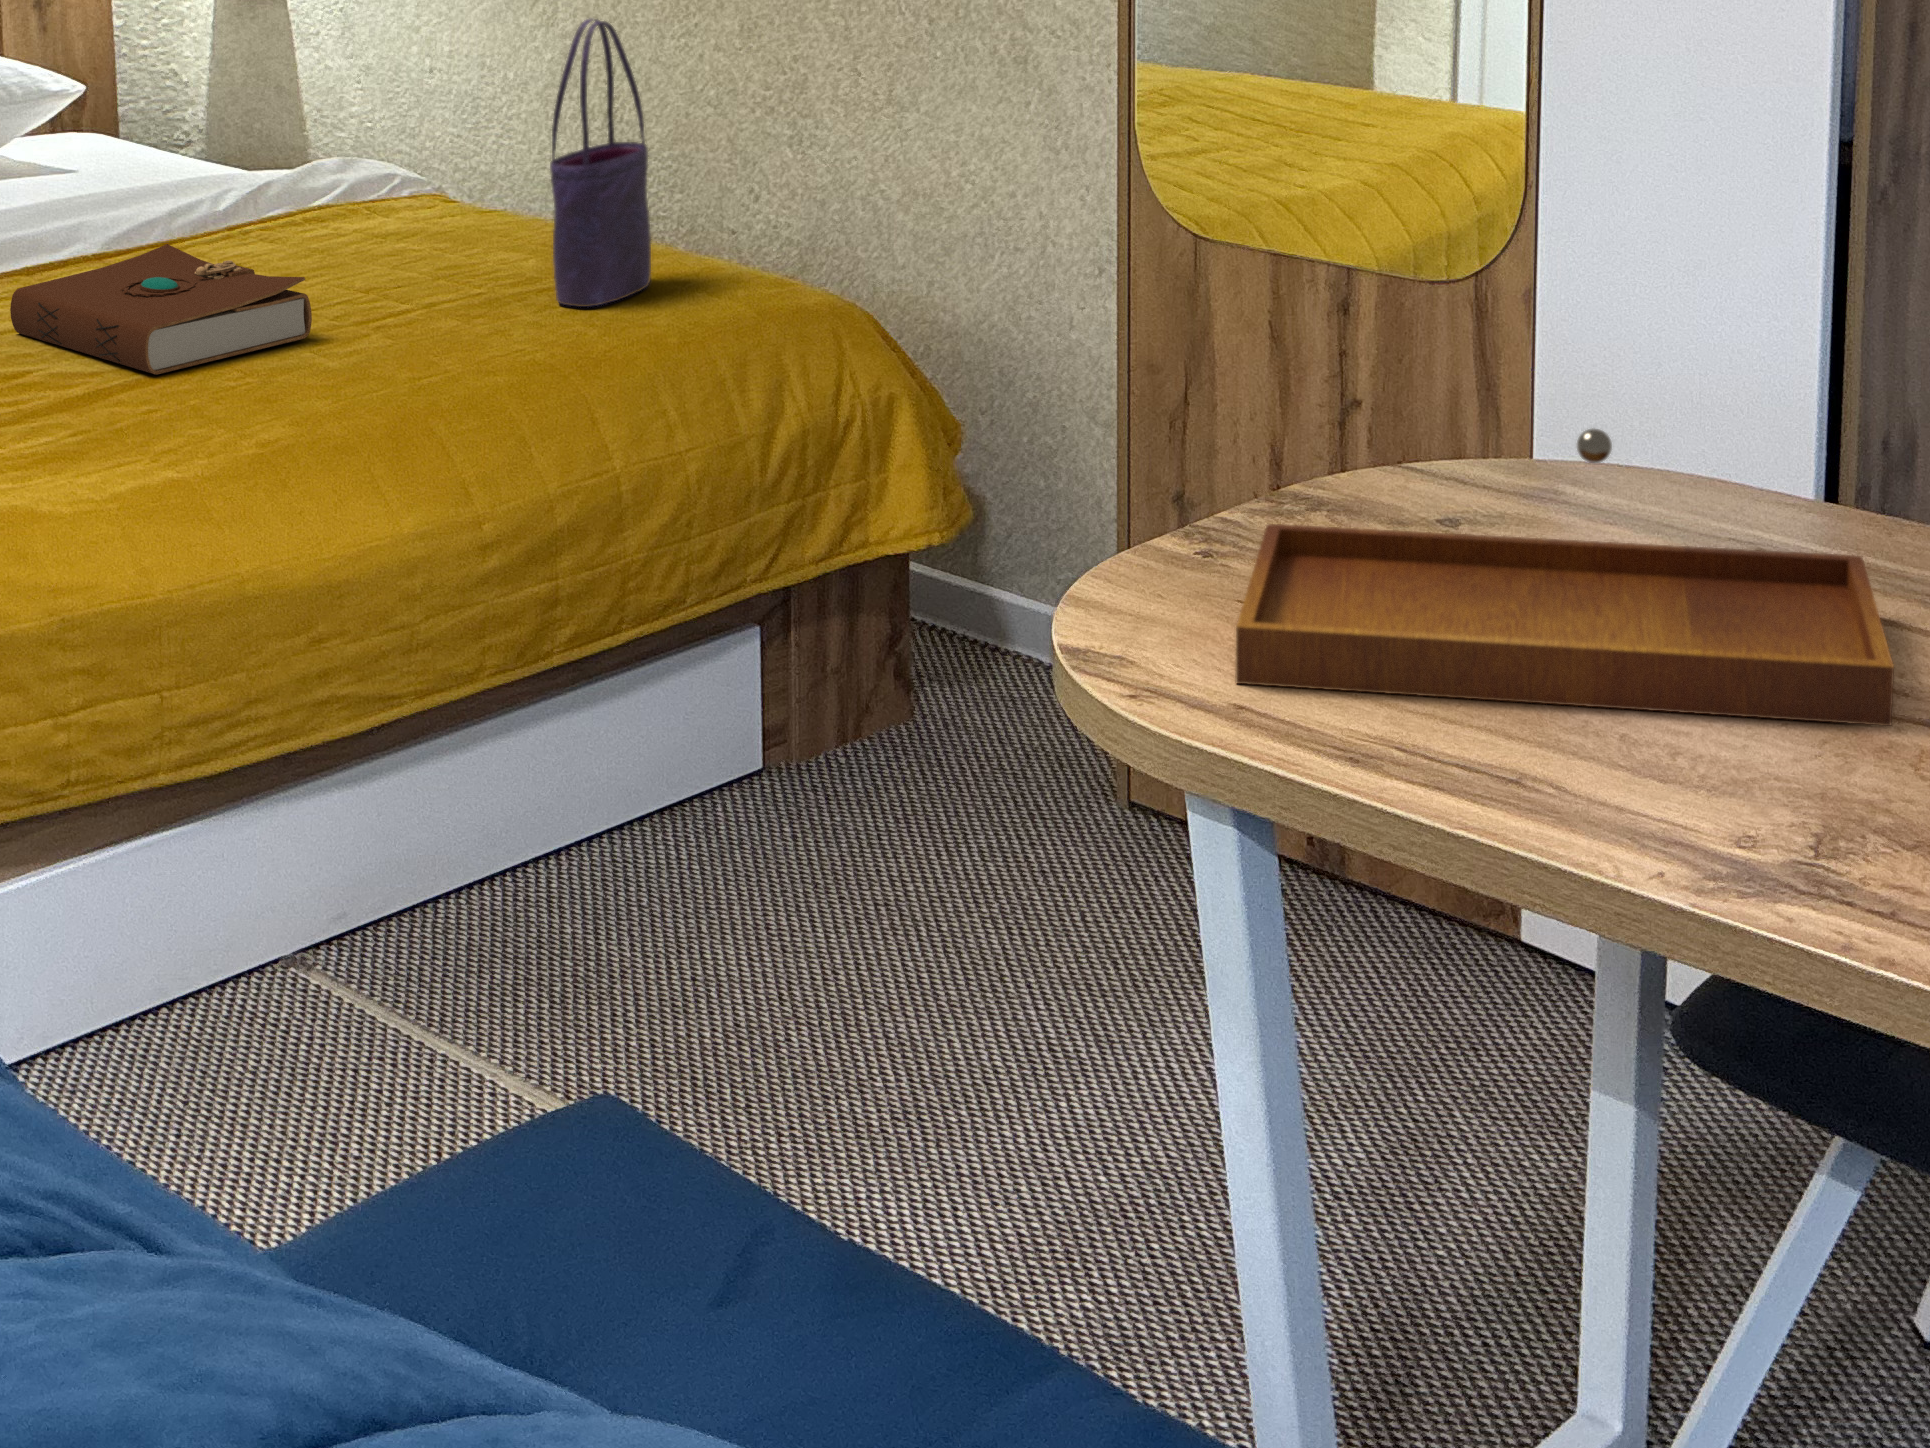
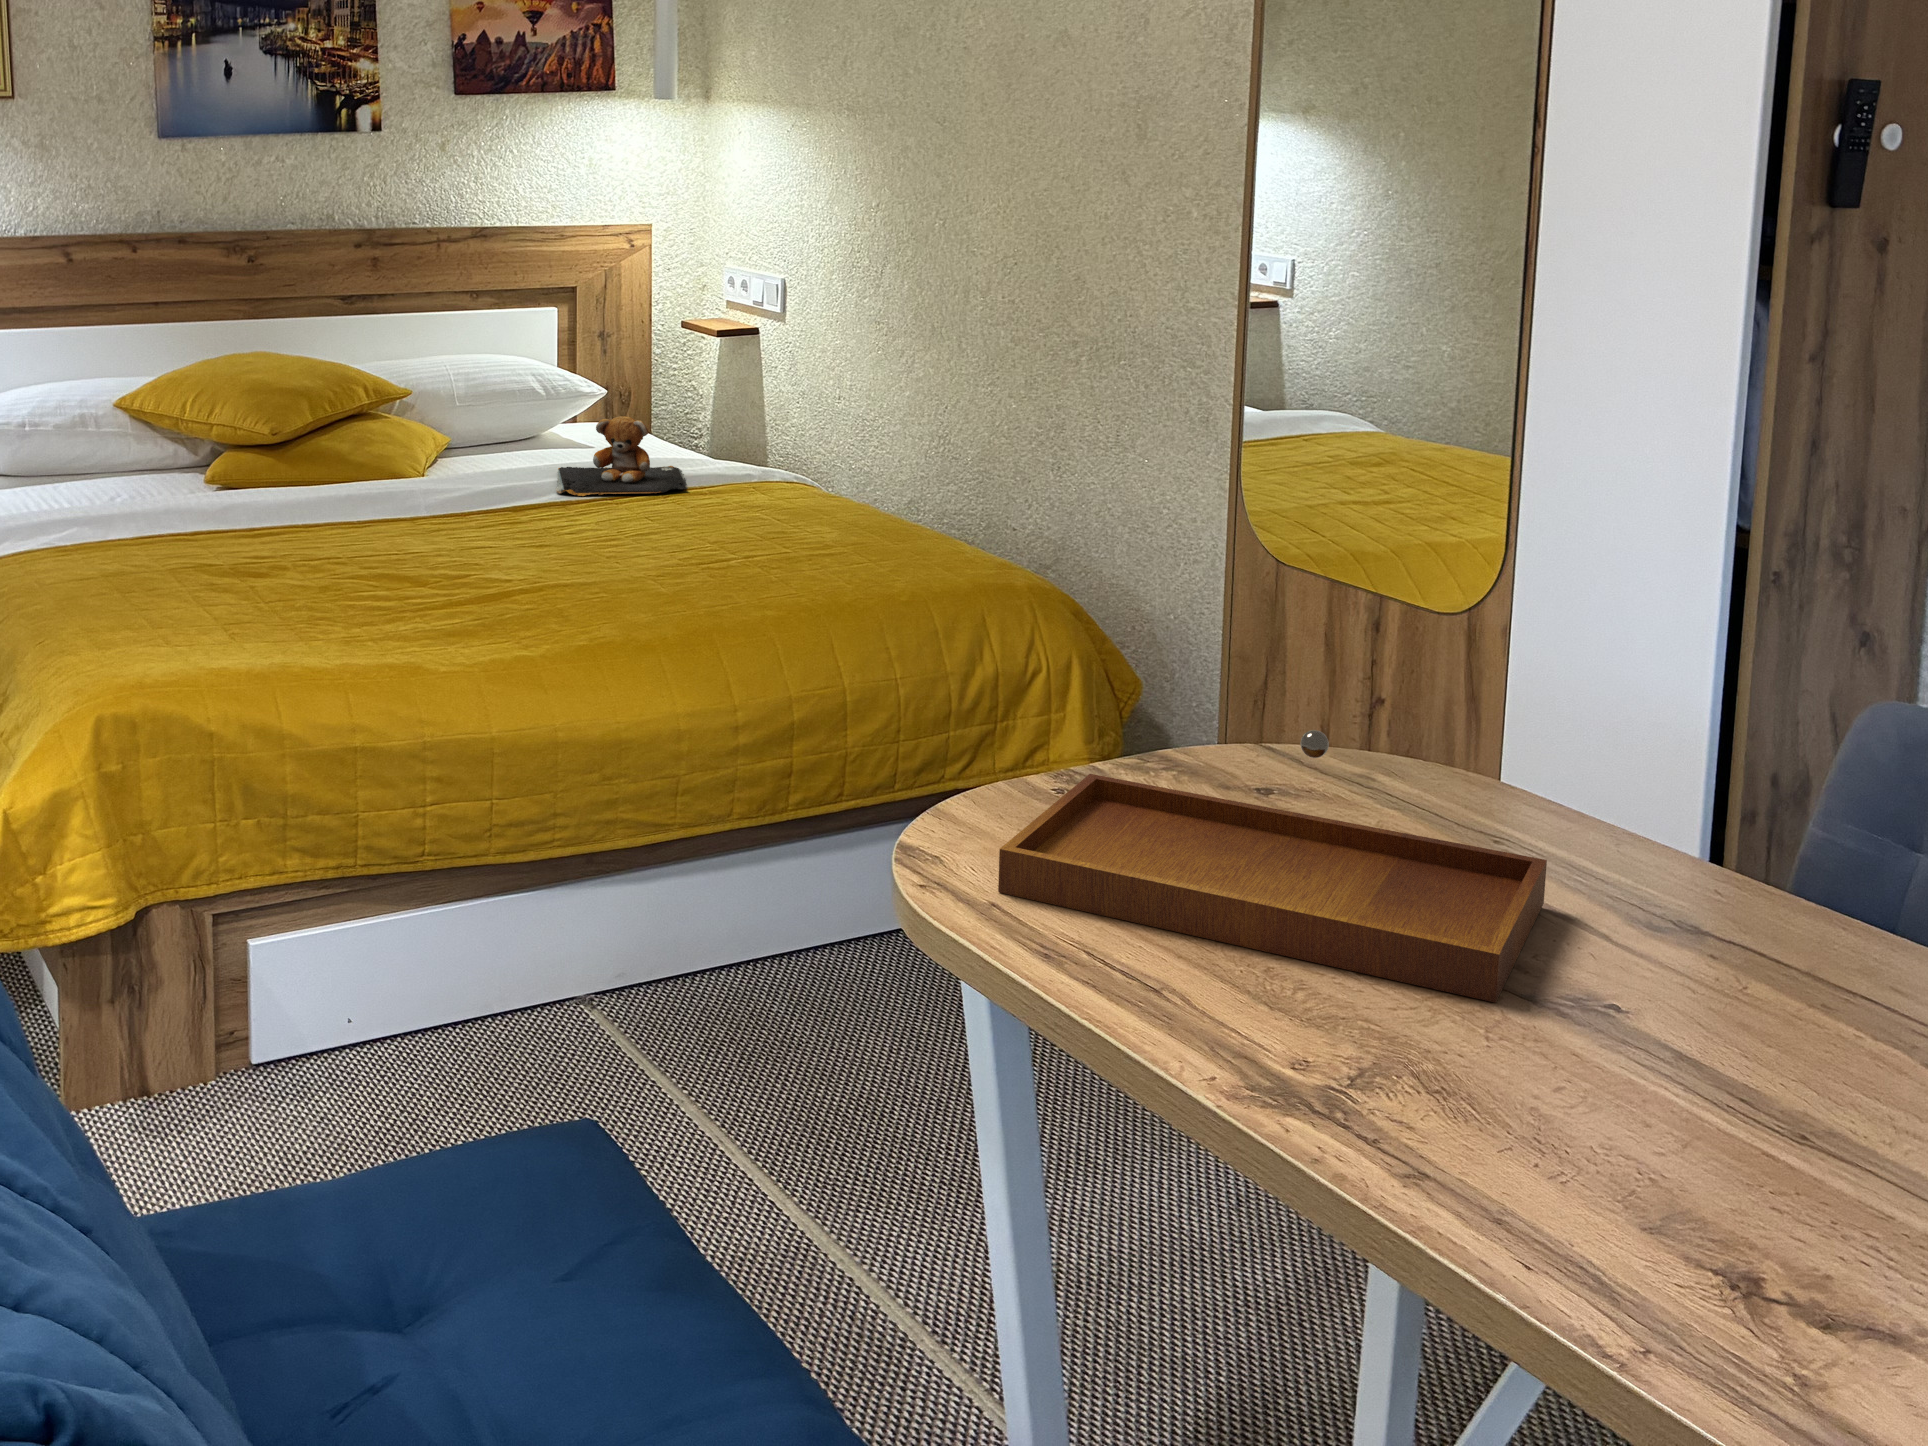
tote bag: present [550,19,651,307] -> none [840,364,916,566]
teddy bear: none [57,124,272,248] -> present [556,416,688,496]
book: present [10,244,312,374] -> none [478,496,665,583]

